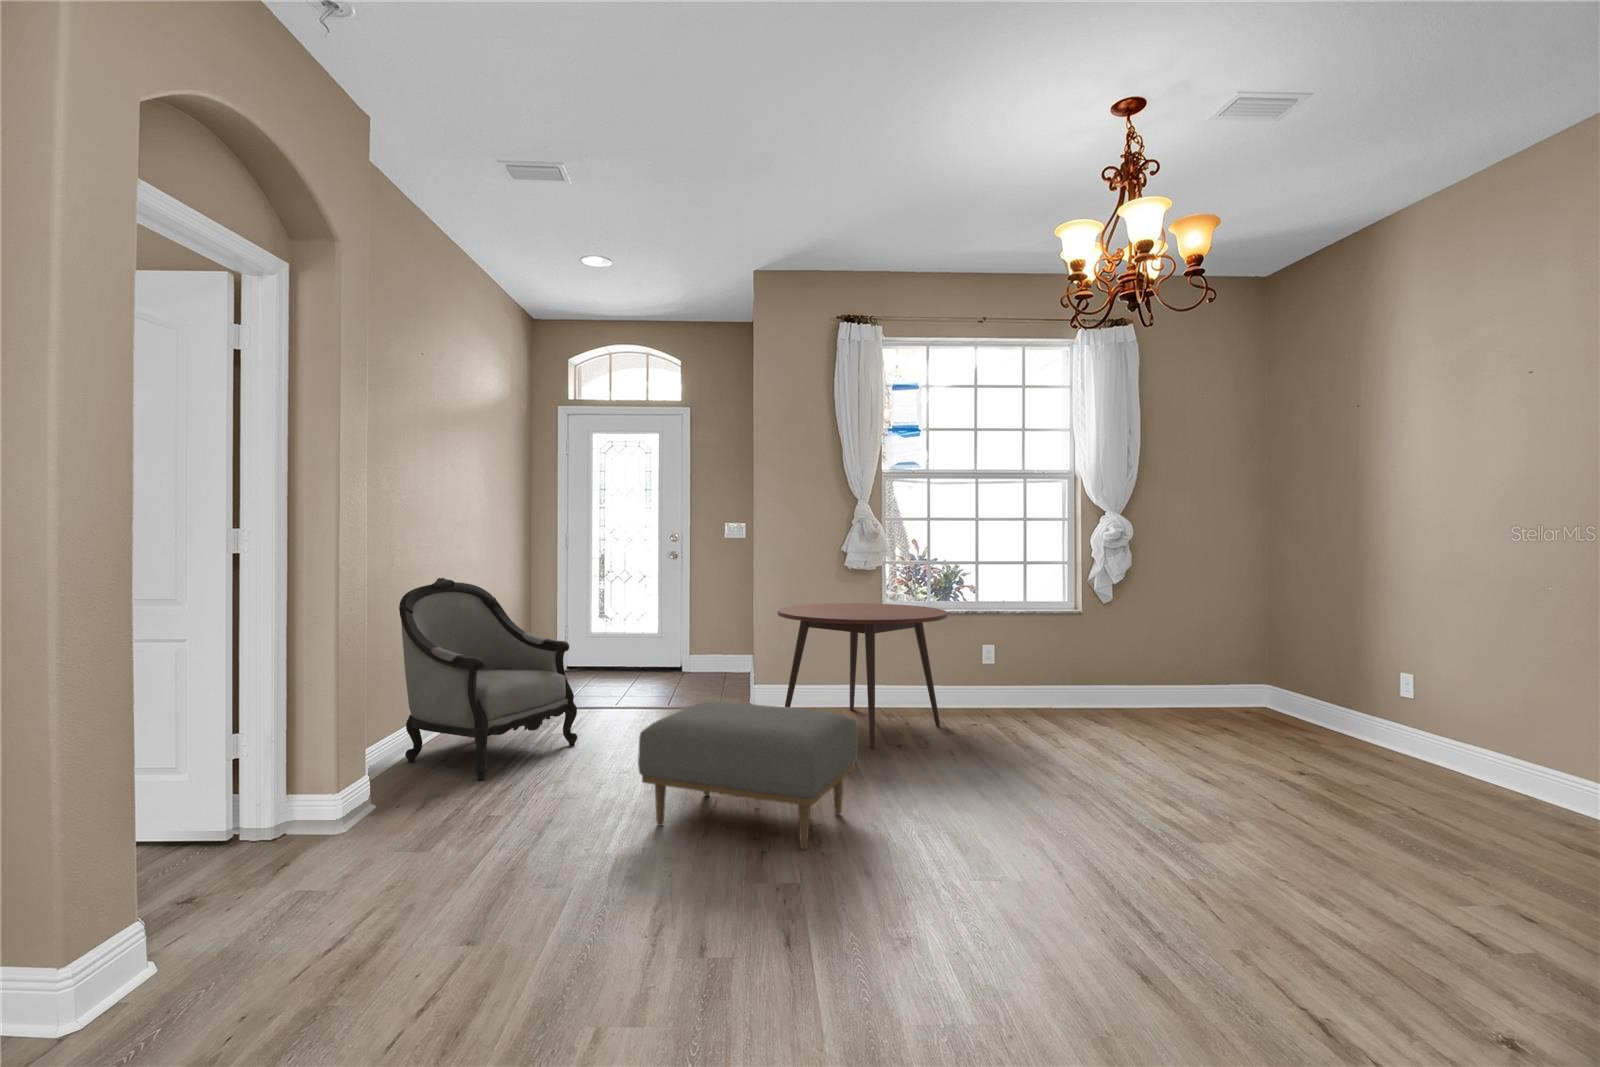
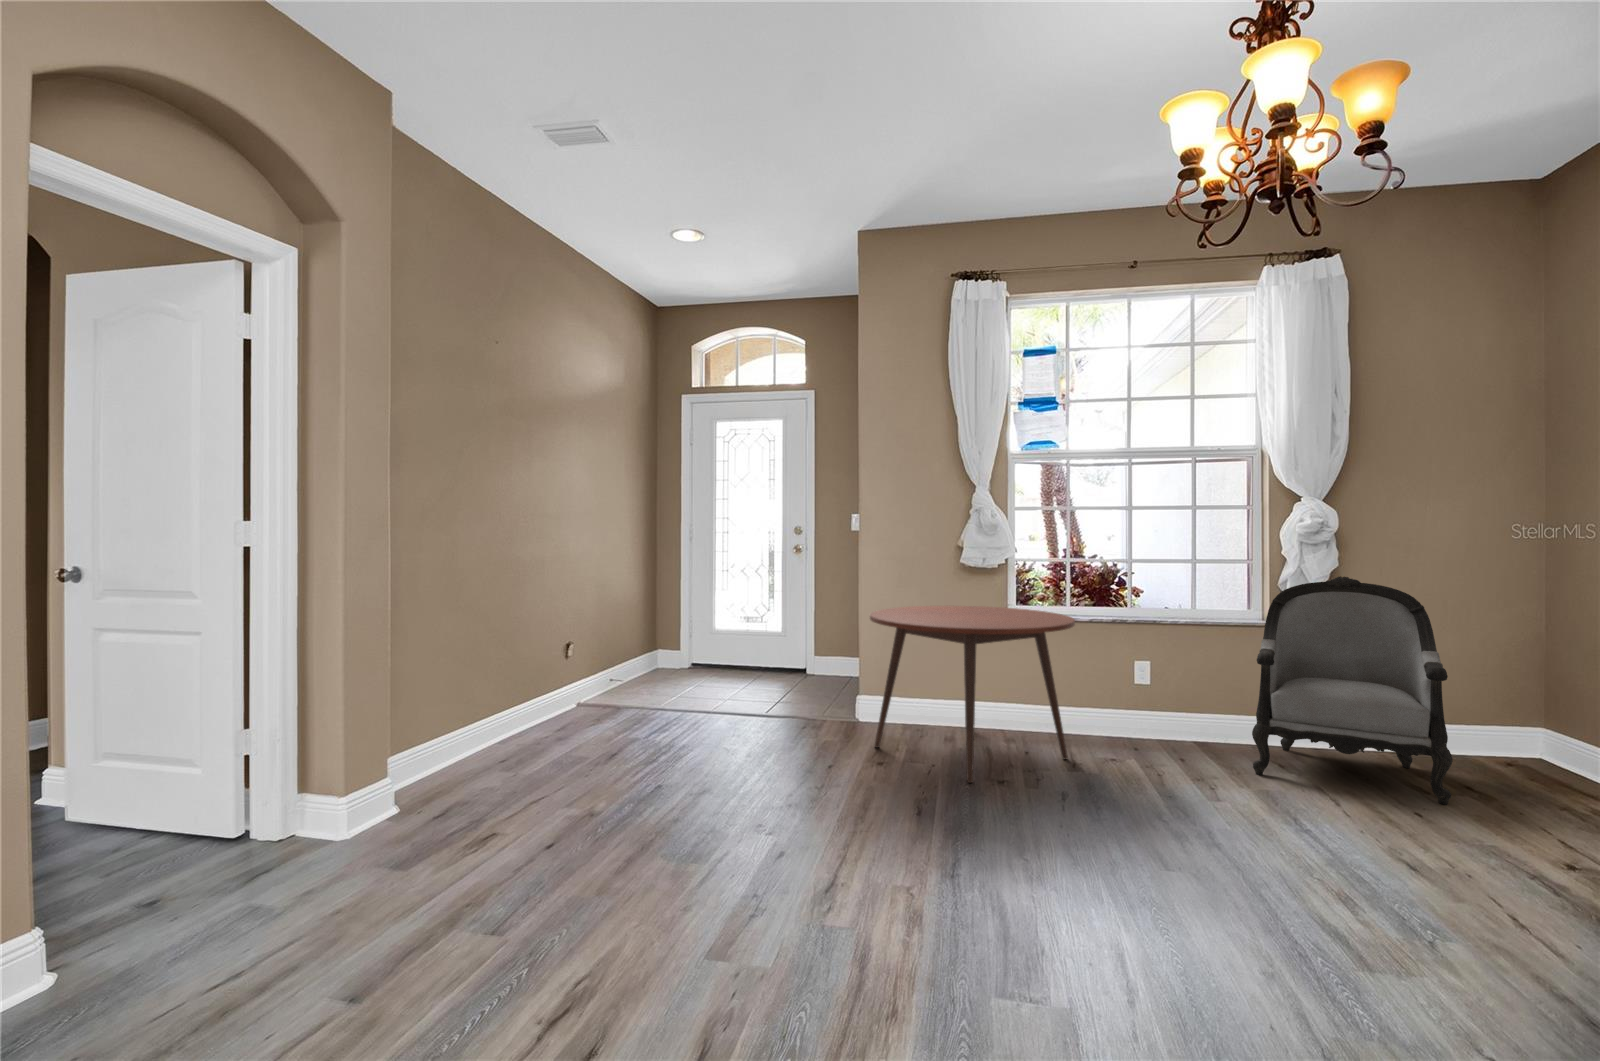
armchair: present [399,578,577,780] -> present [1252,576,1453,804]
ottoman: present [638,701,858,849] -> none [637,721,910,926]

